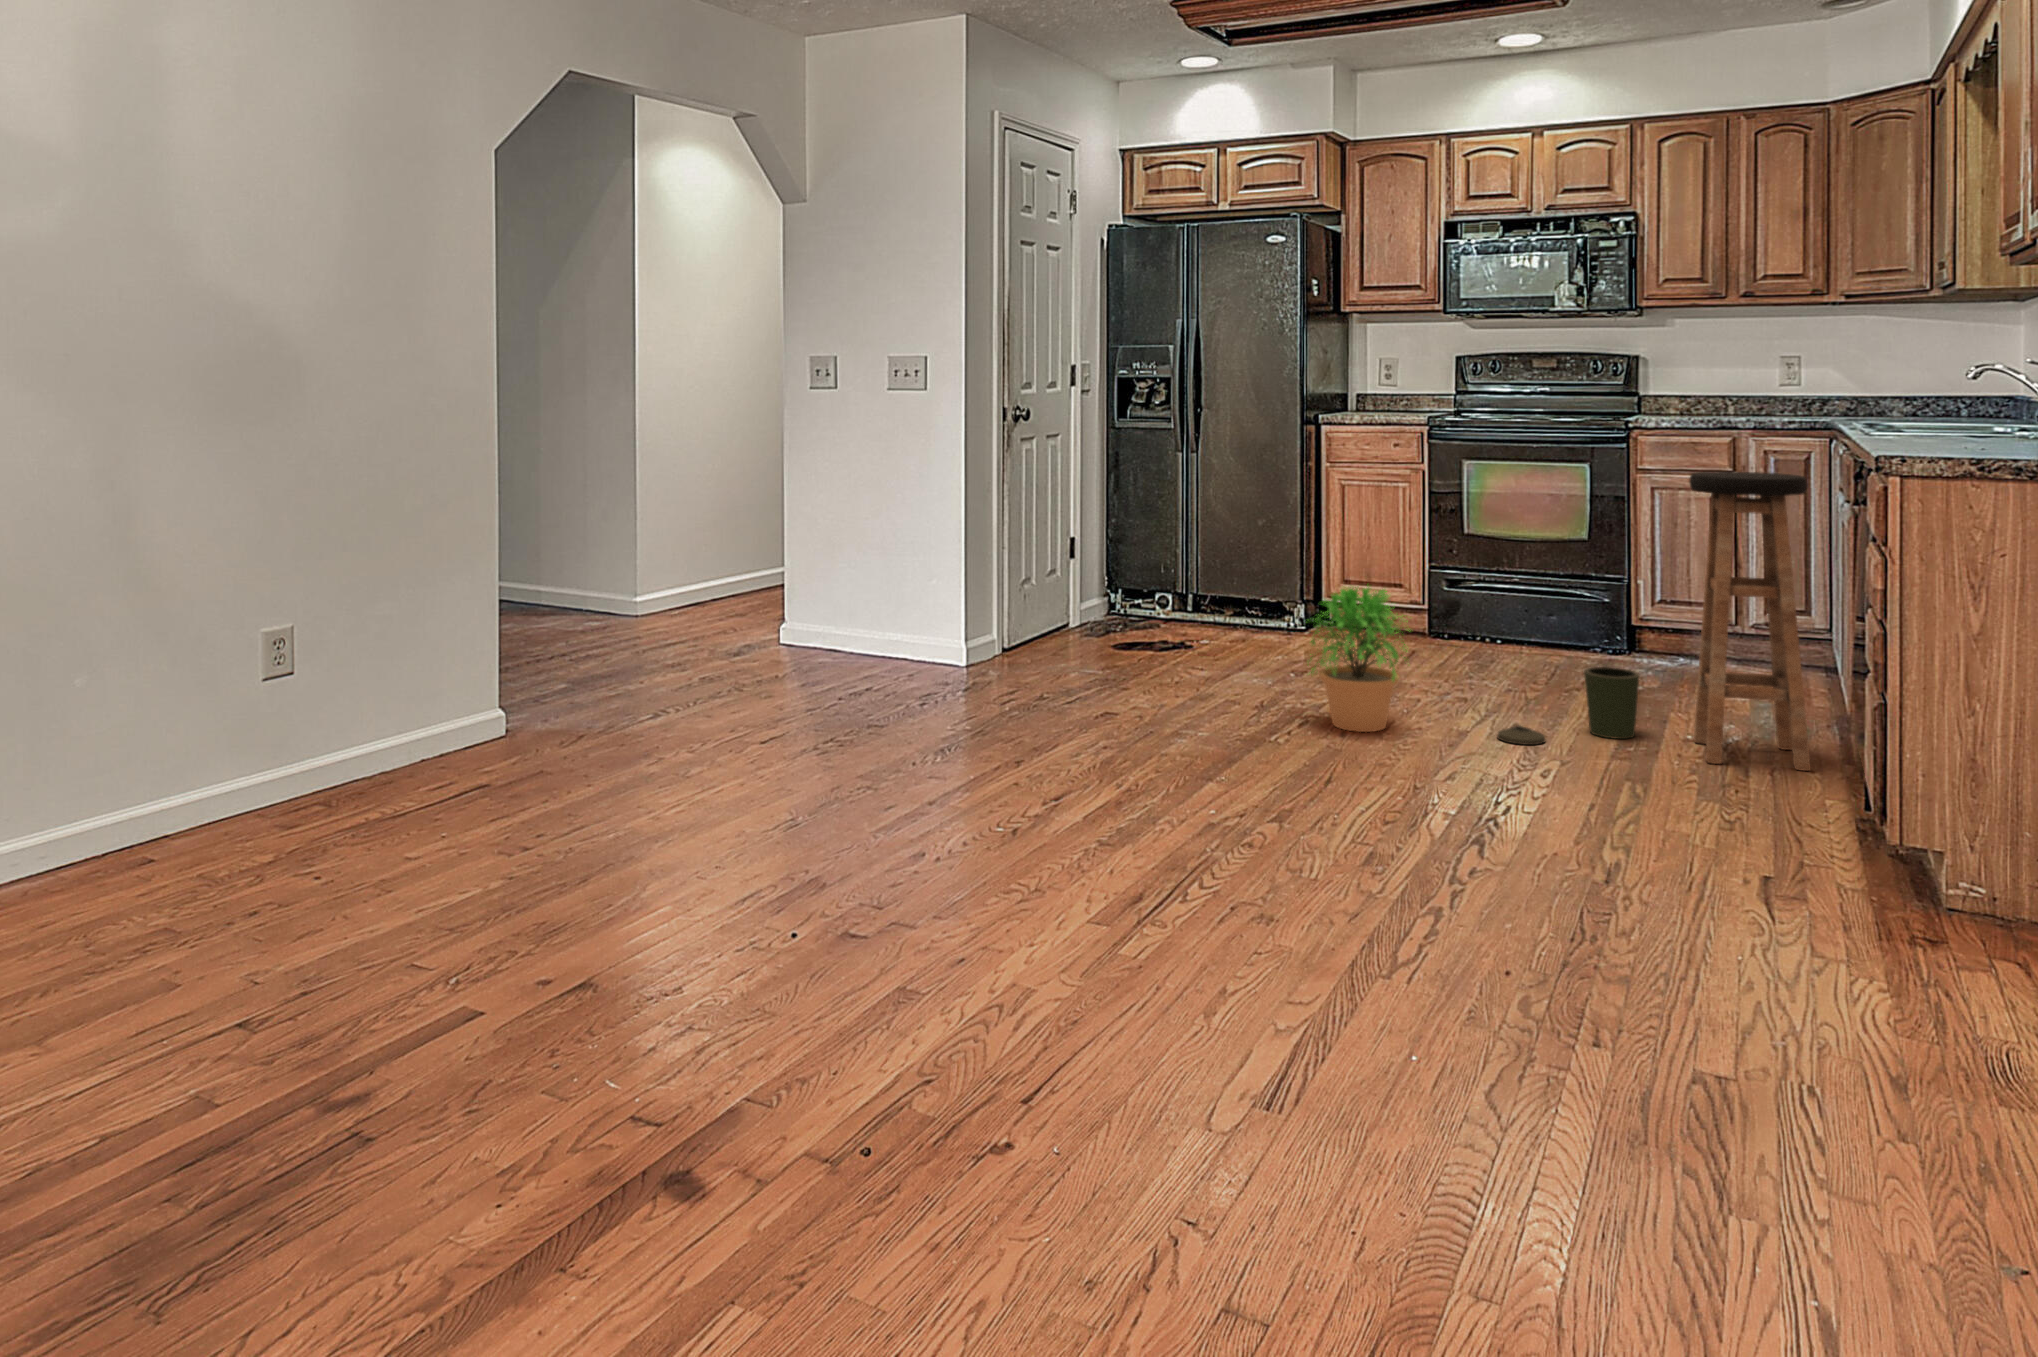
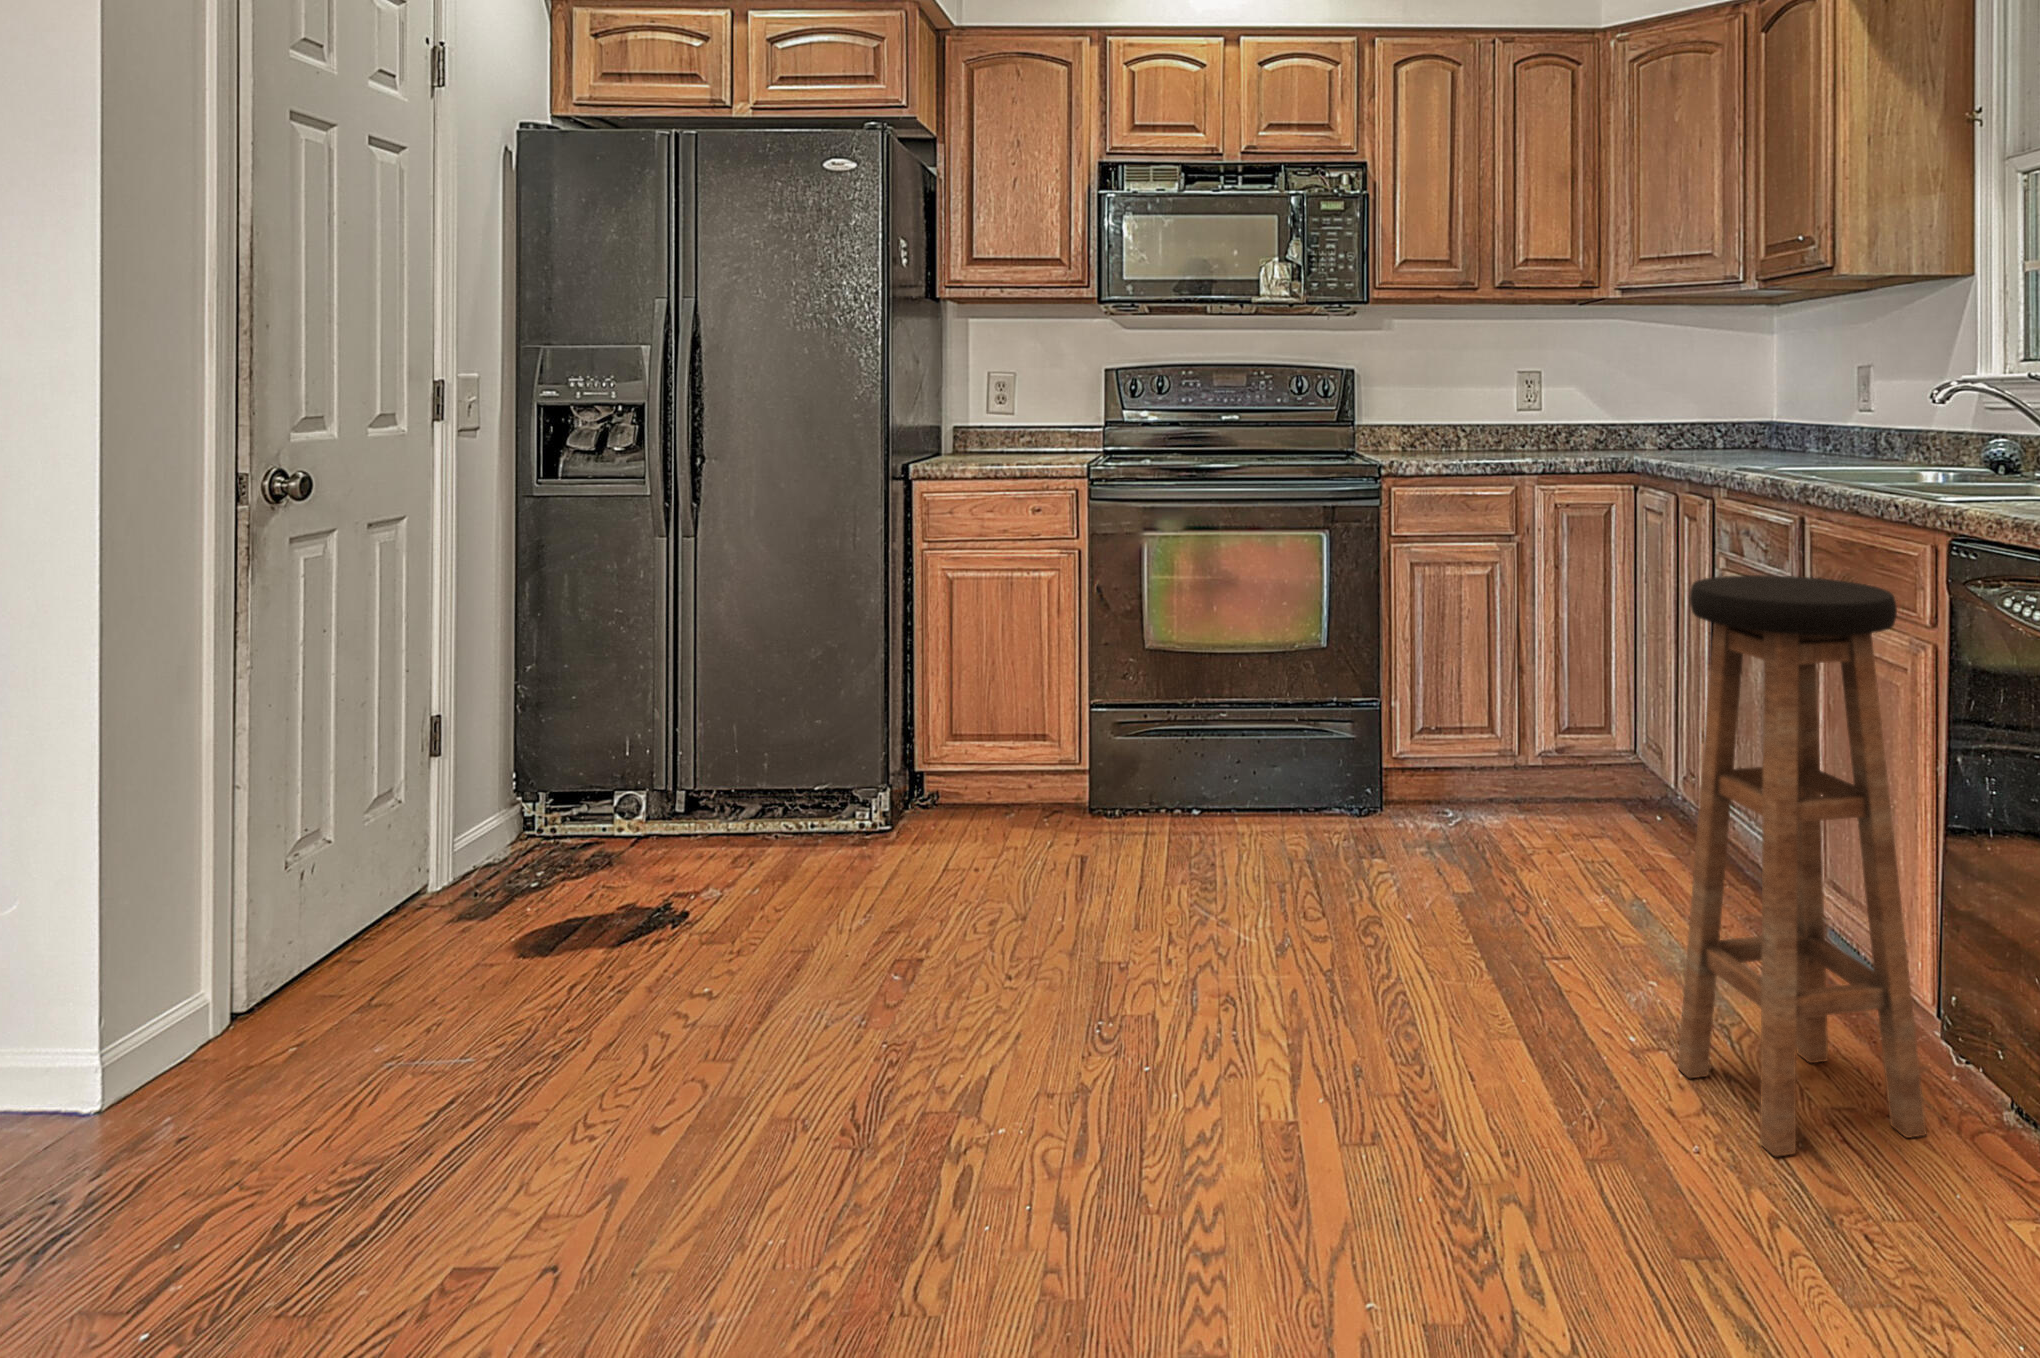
potted plant: present [1308,587,1408,732] -> none [971,866,1237,1222]
trash can: present [1497,667,1639,745] -> none [1380,944,1596,1180]

